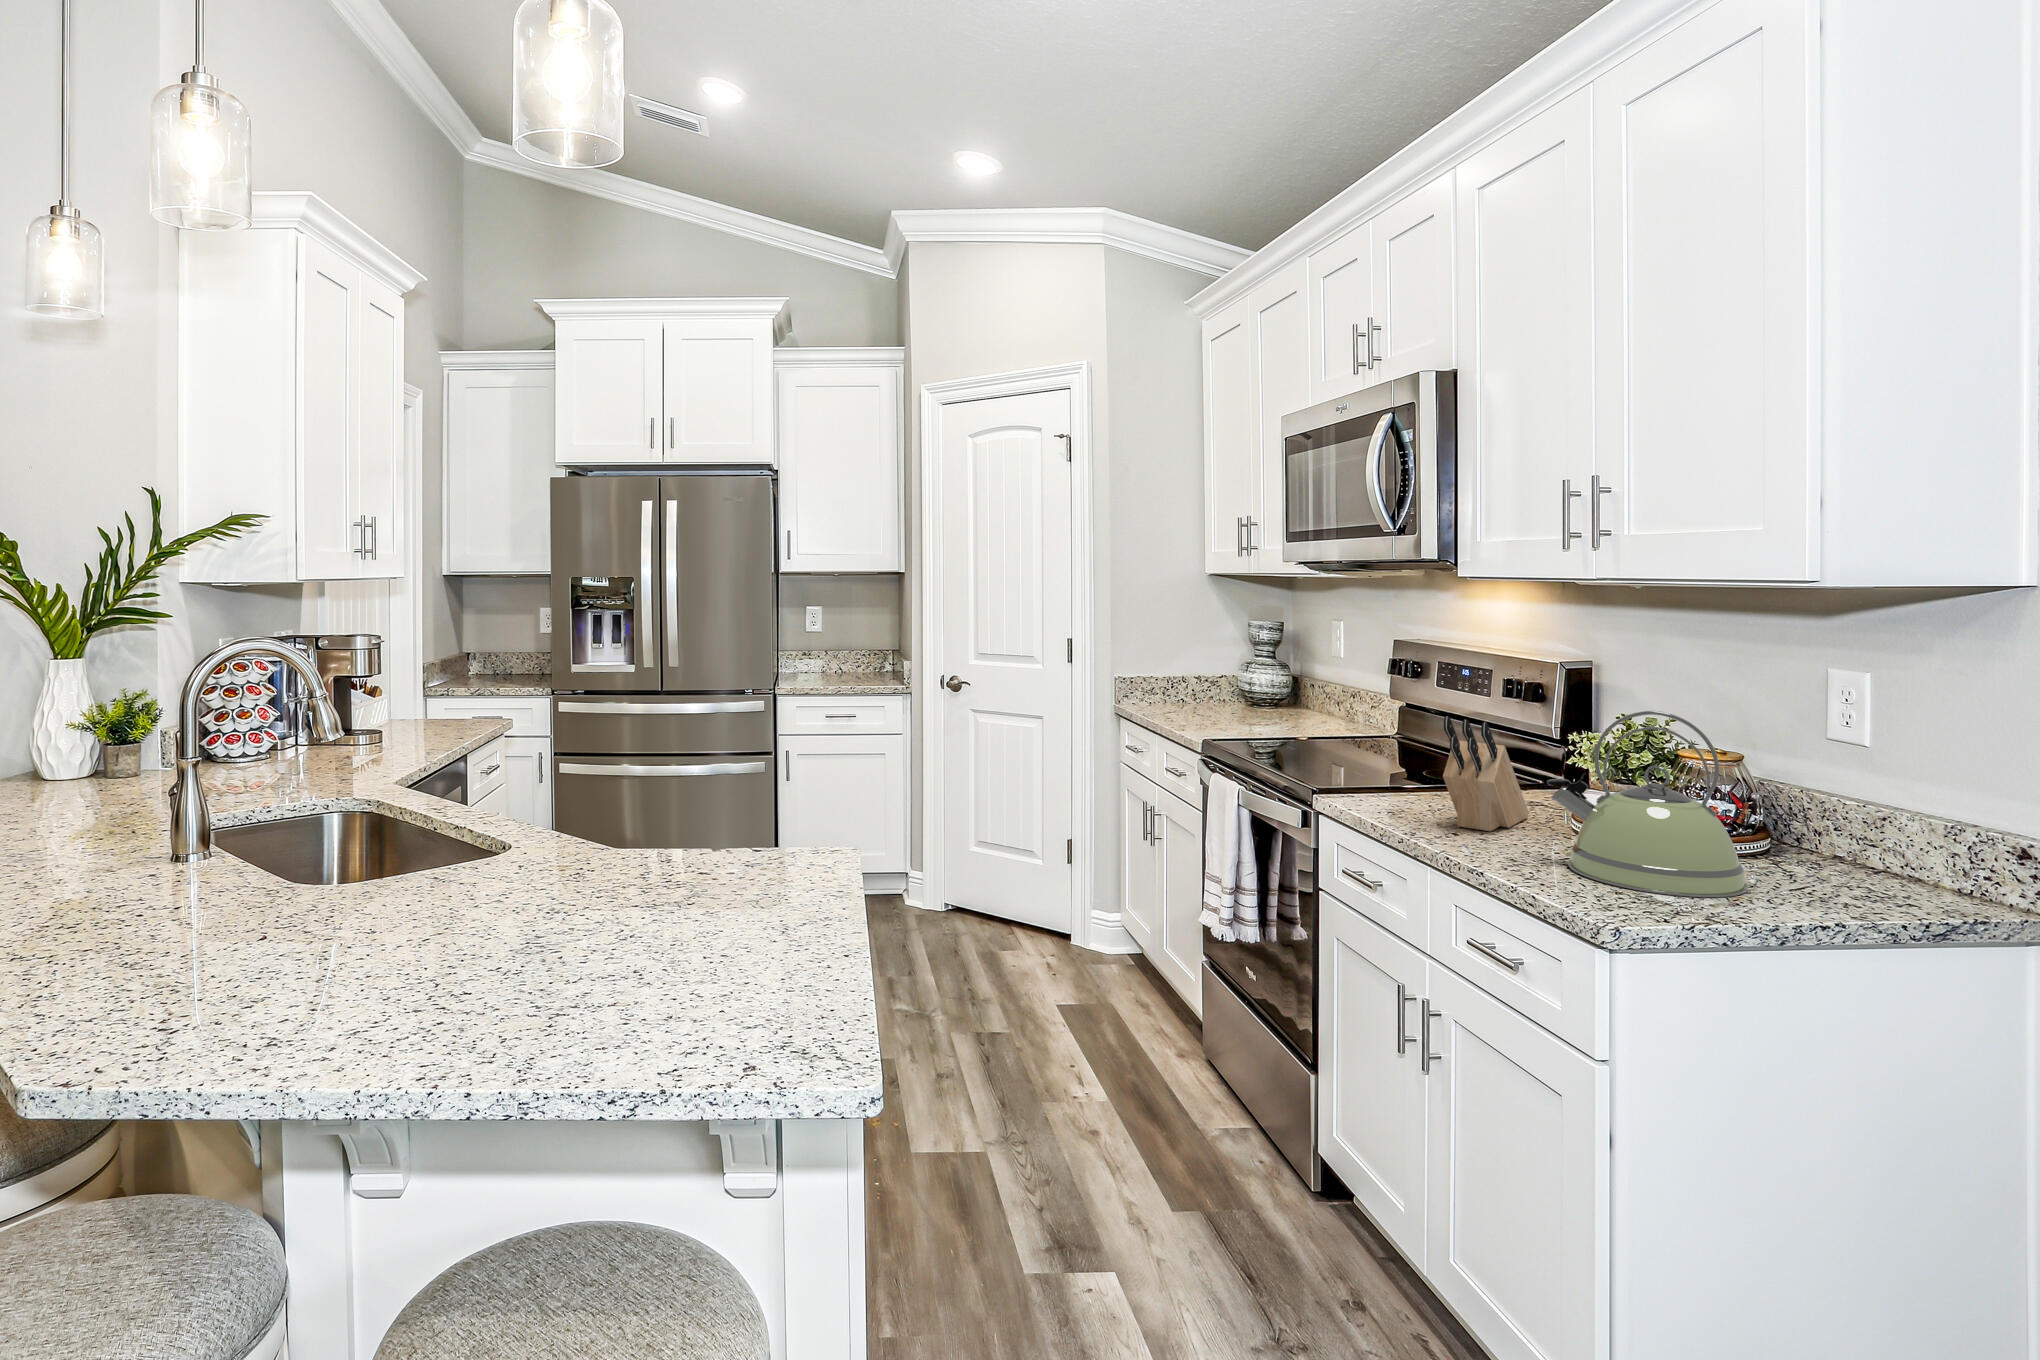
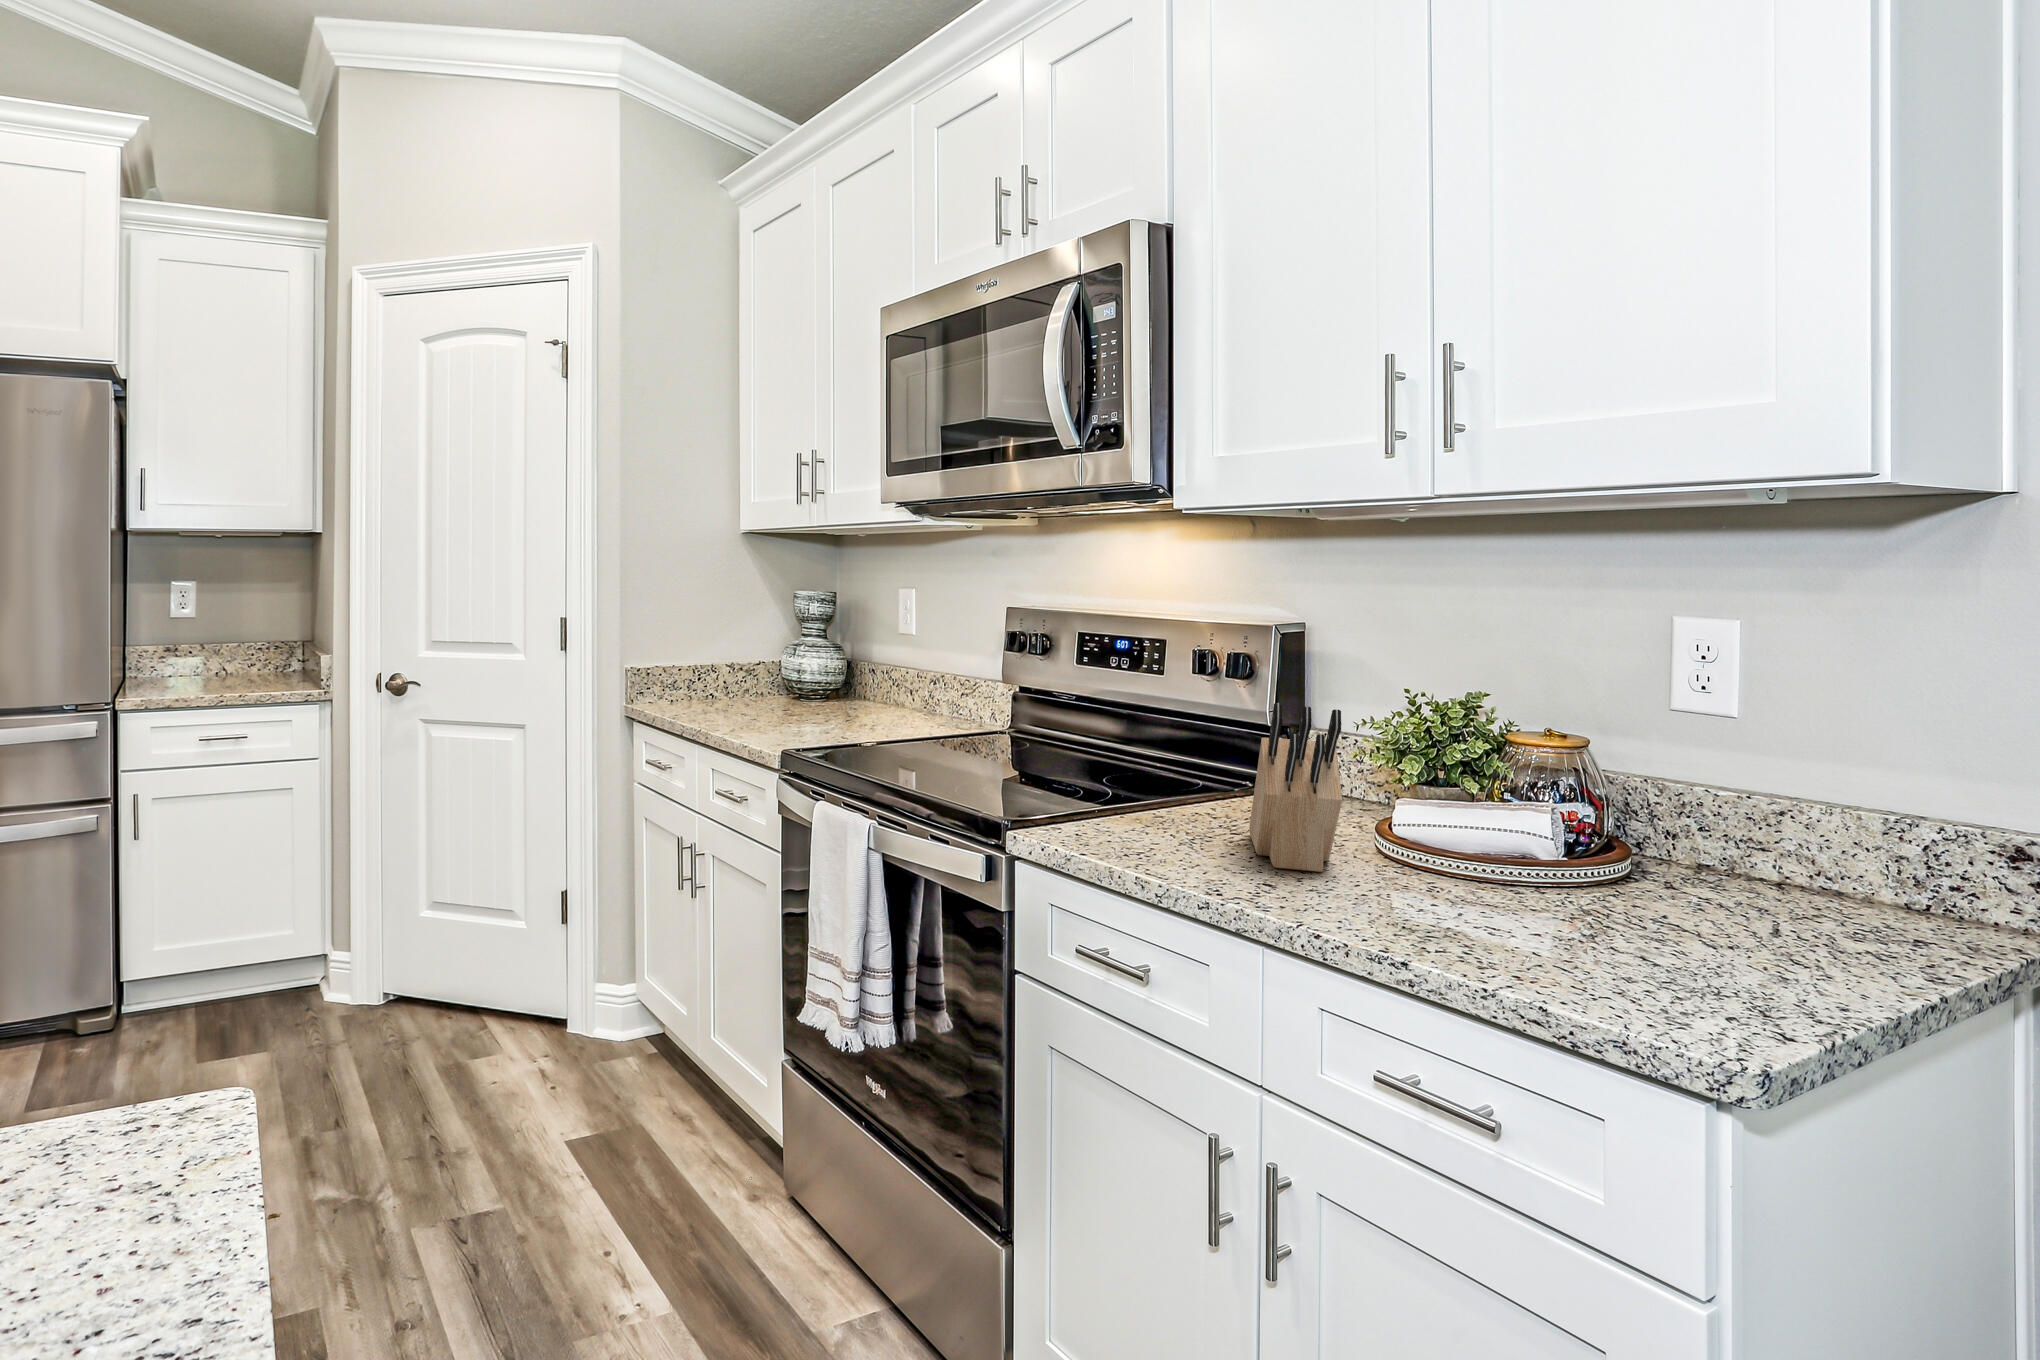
kettle: present [1547,711,1748,897] -> none [1483,681,1782,976]

